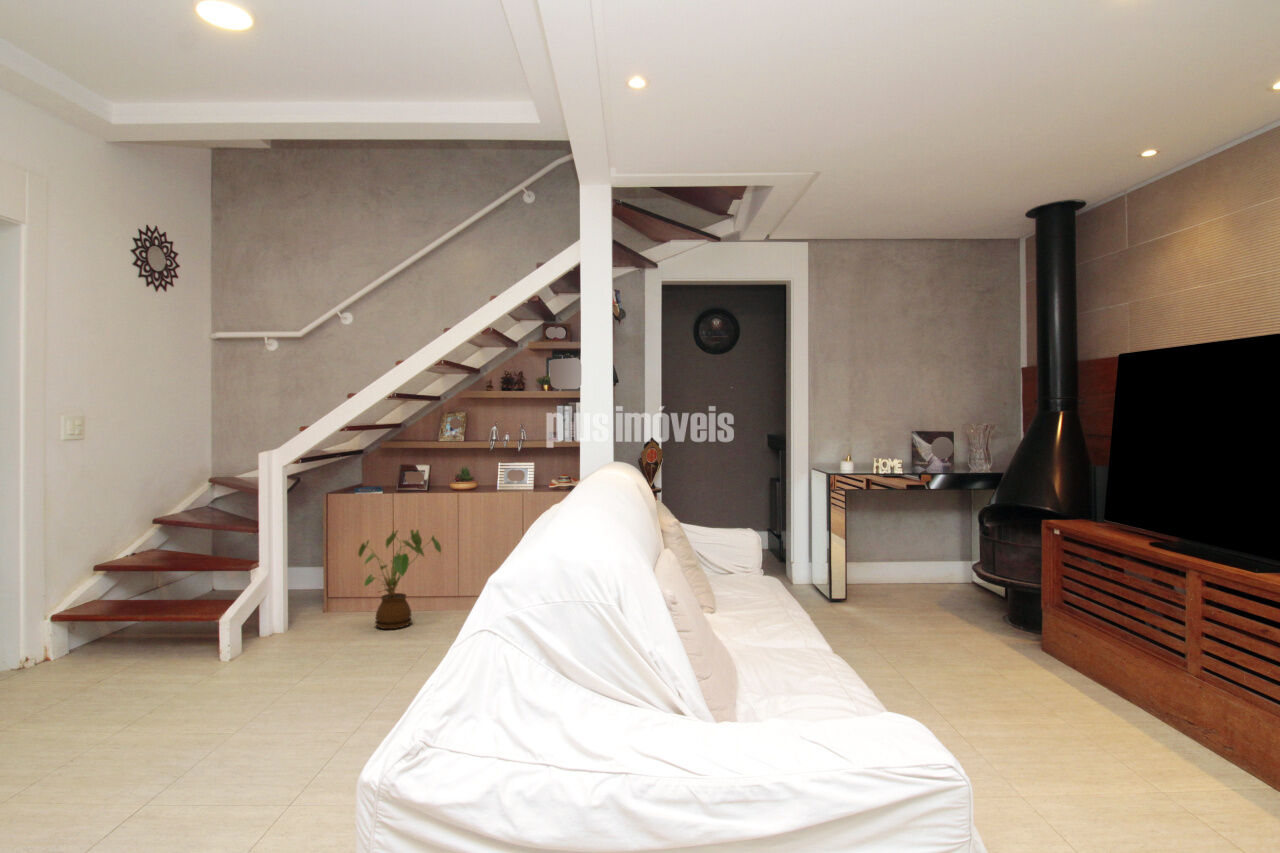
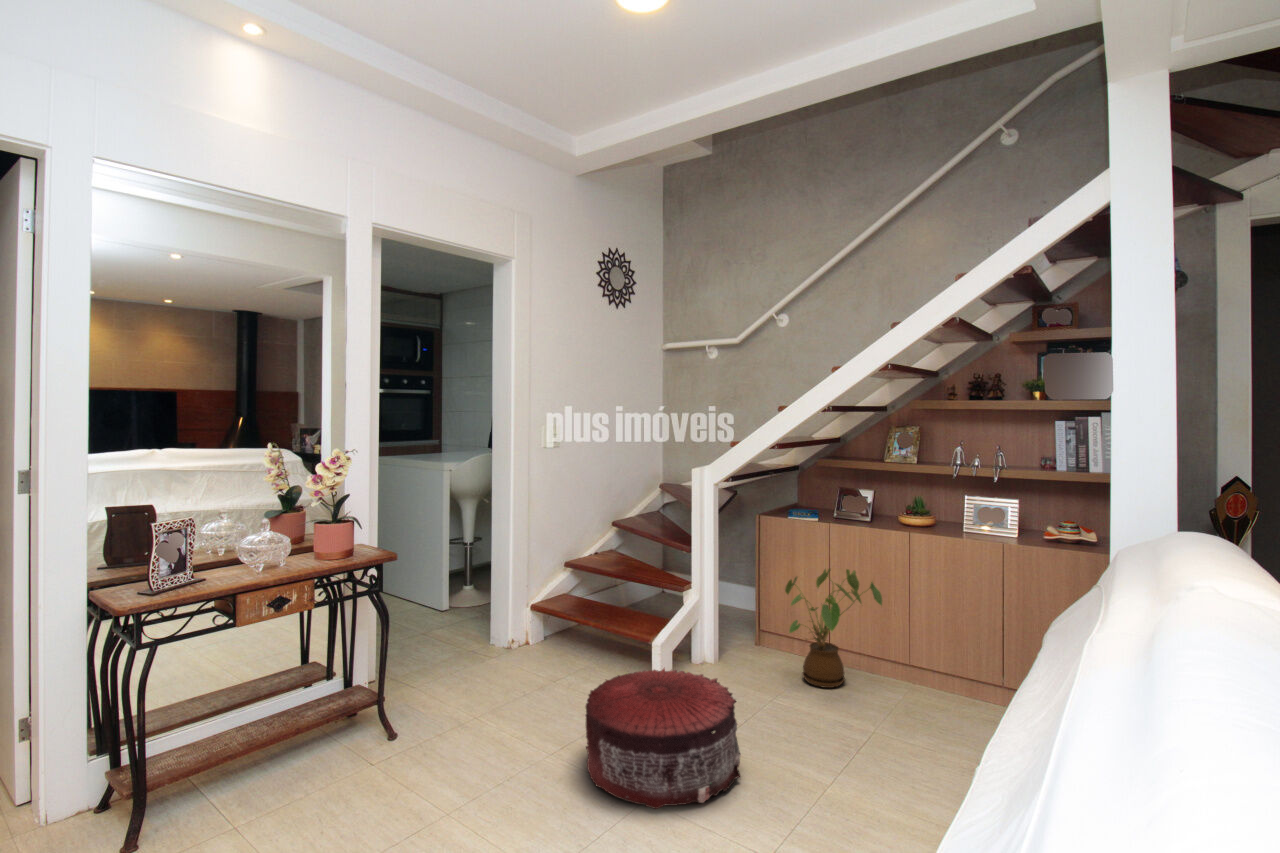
pouf: none [175,622,336,732] -> present [586,668,741,809]

